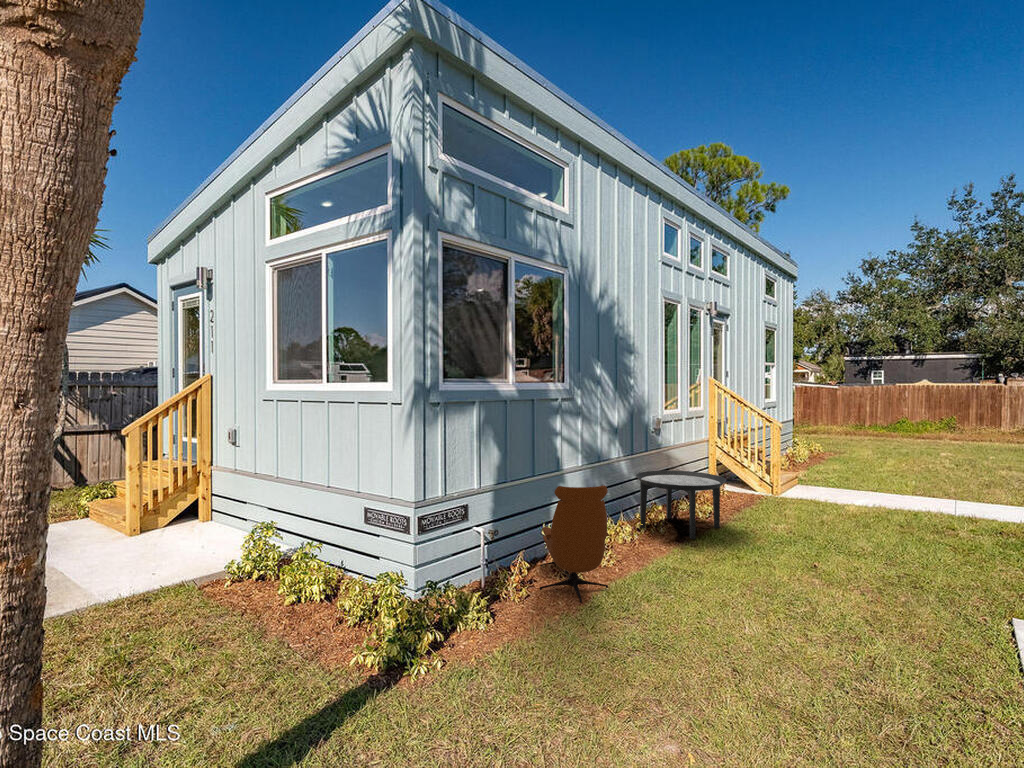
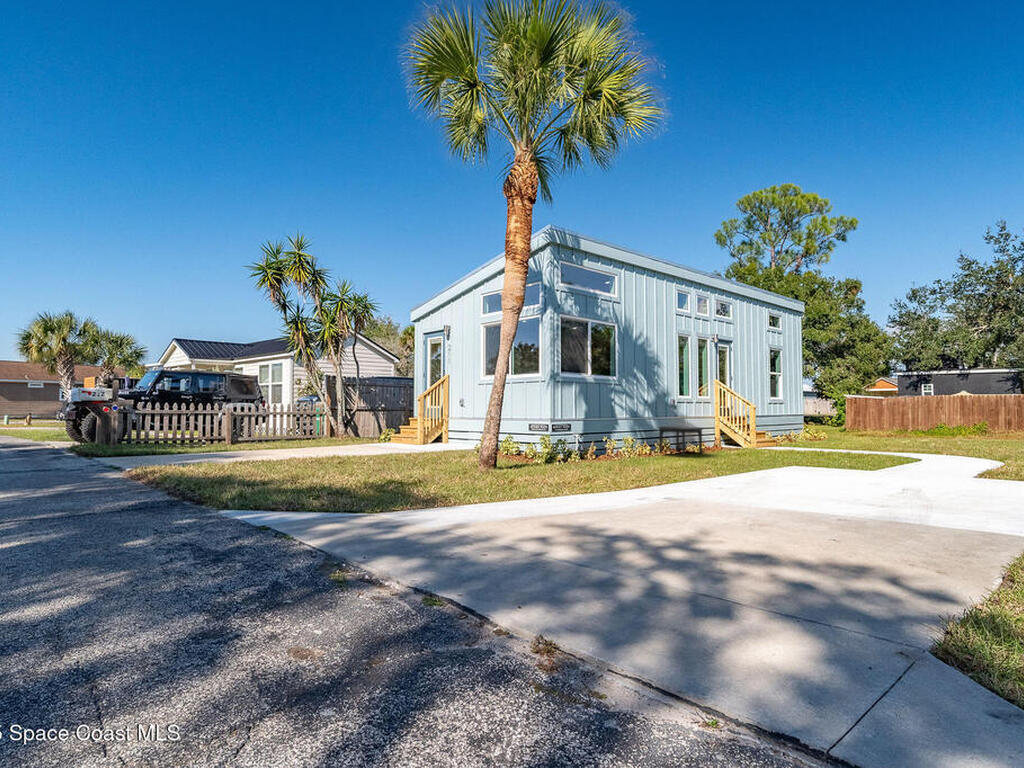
lounge chair: present [540,485,609,603] -> none [602,415,632,463]

